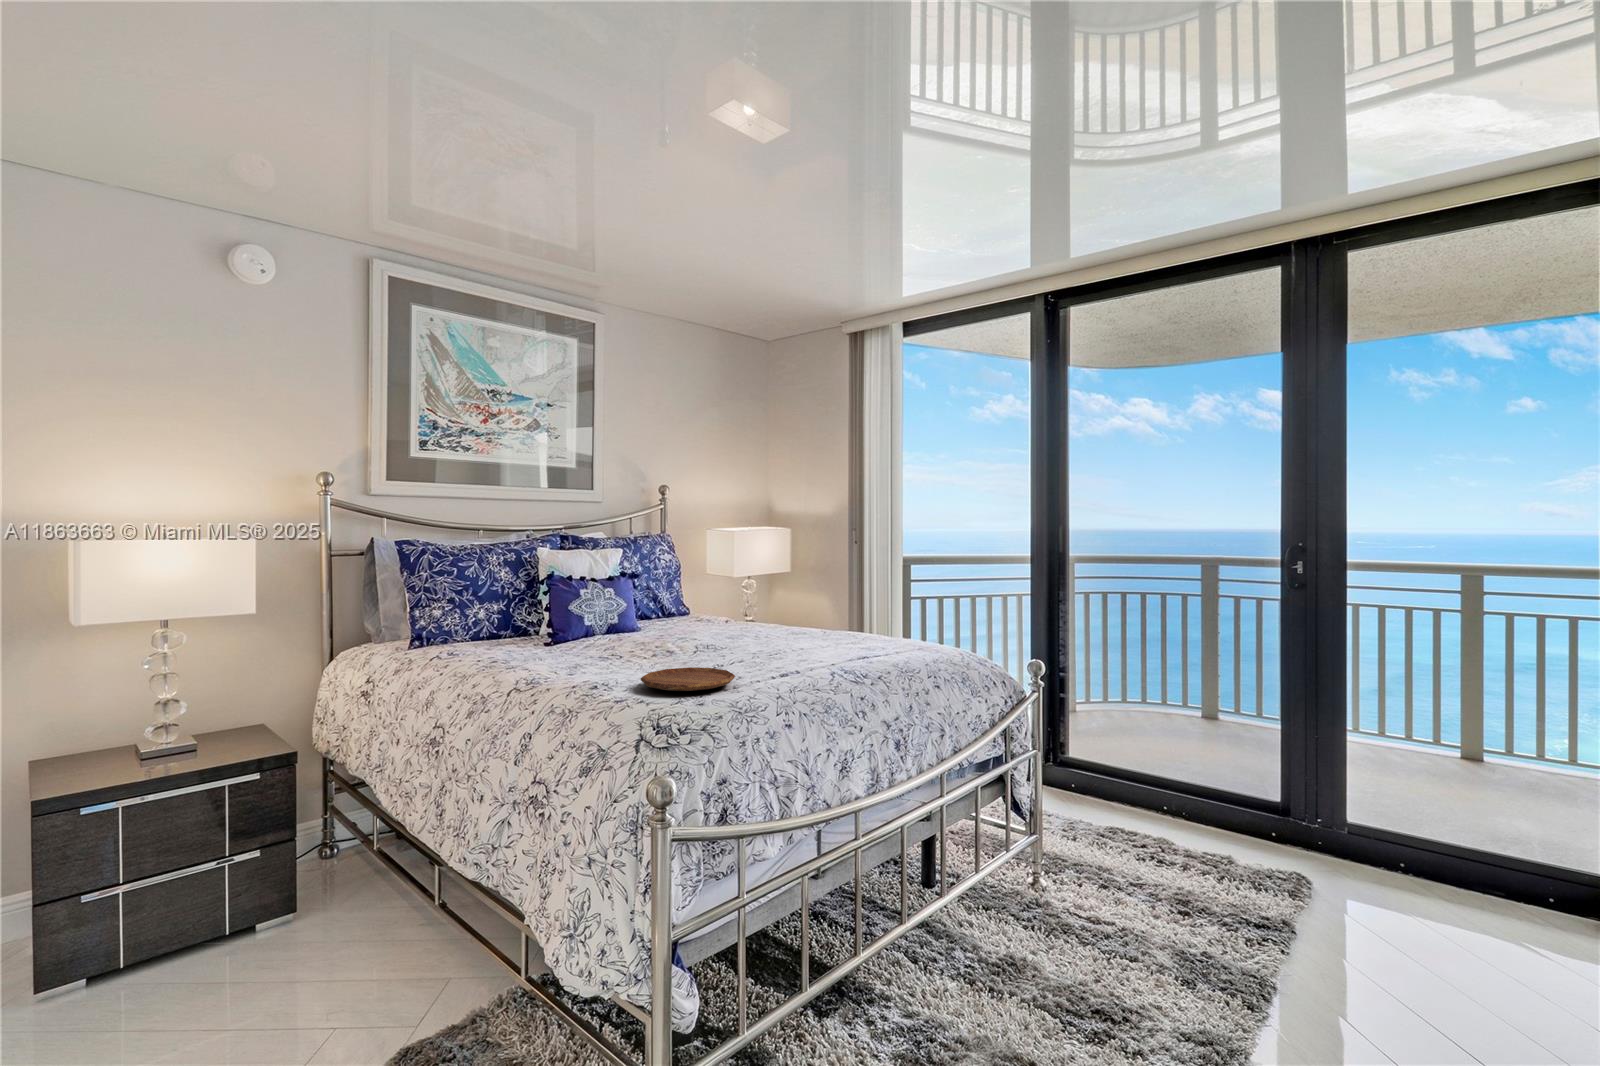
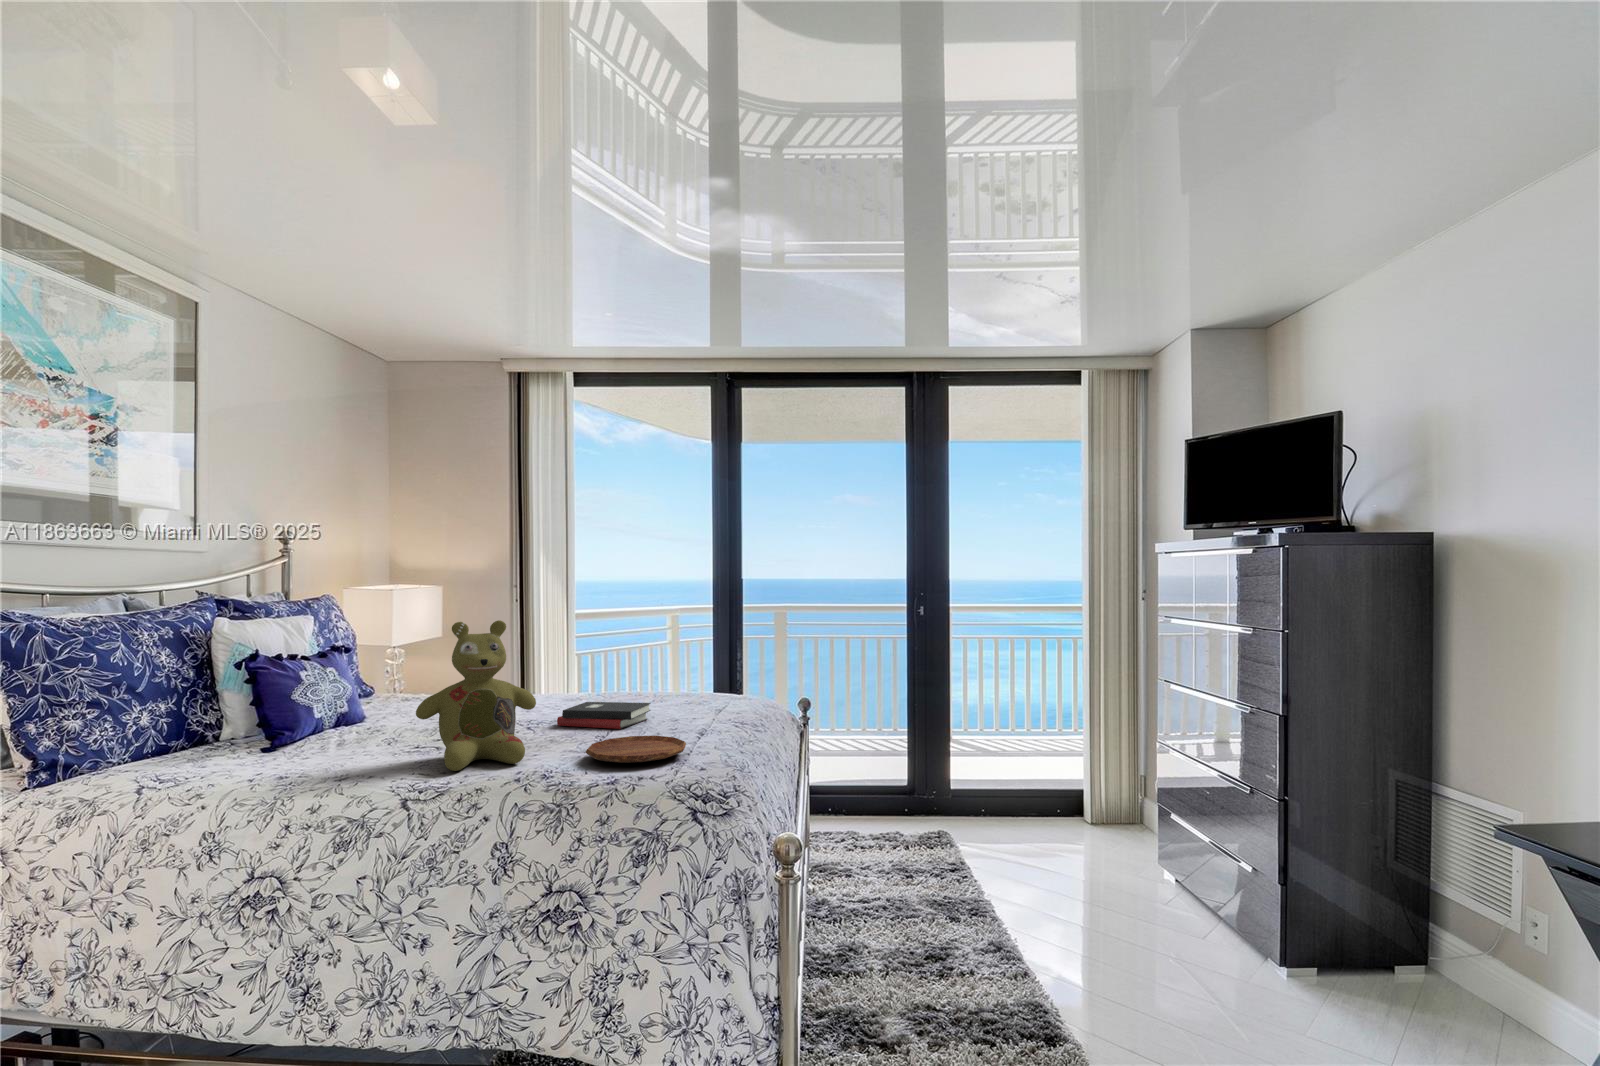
stuffed bear: none [556,555,651,676] -> present [416,620,536,771]
hardback book: none [719,635,799,662] -> present [557,702,651,729]

